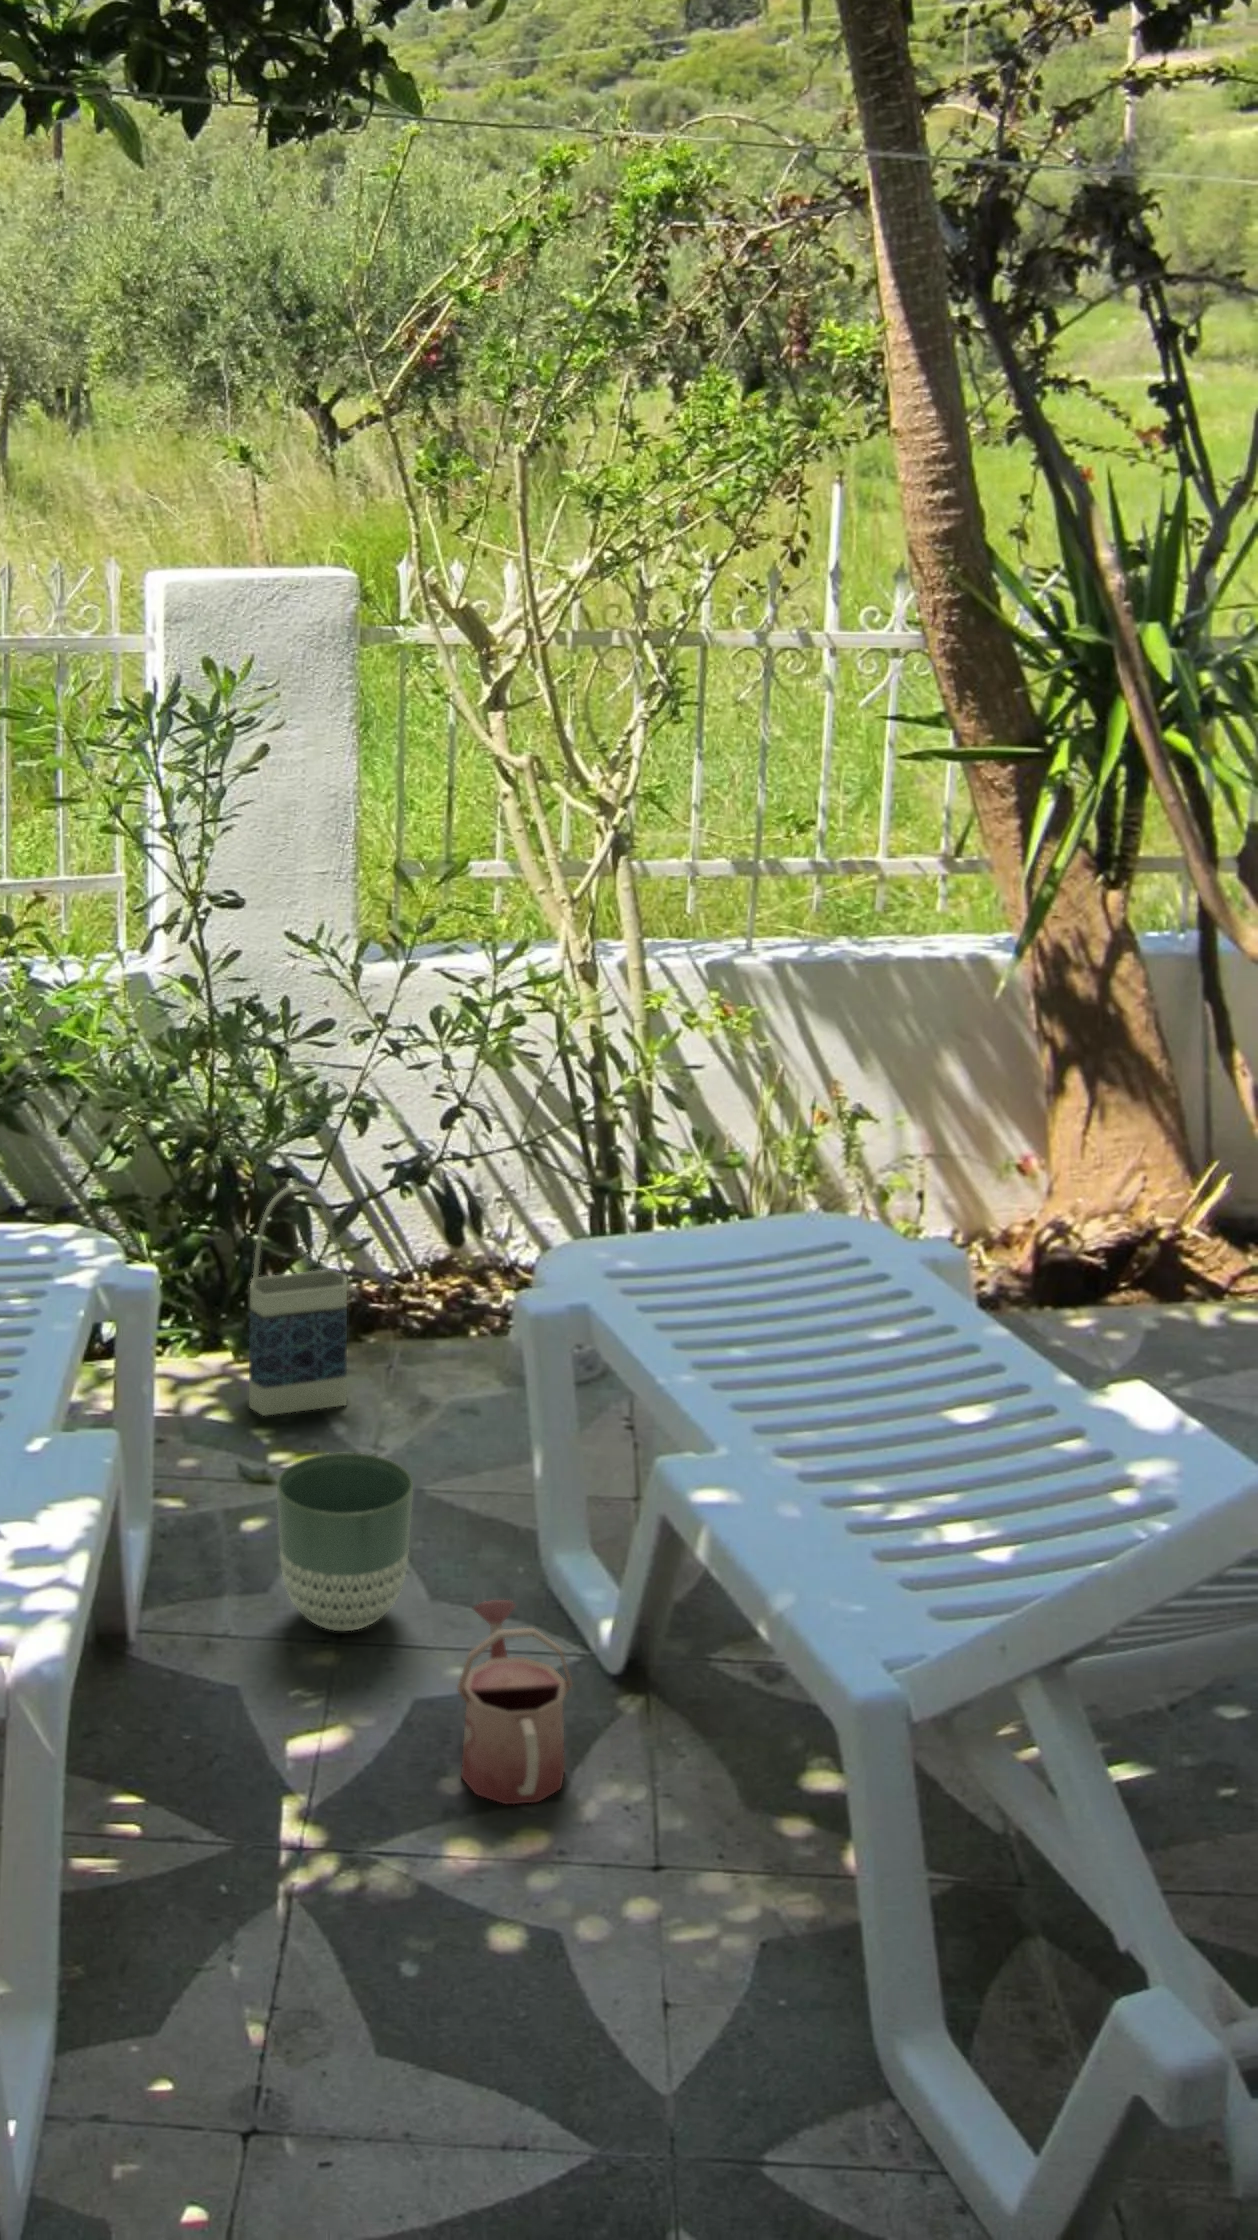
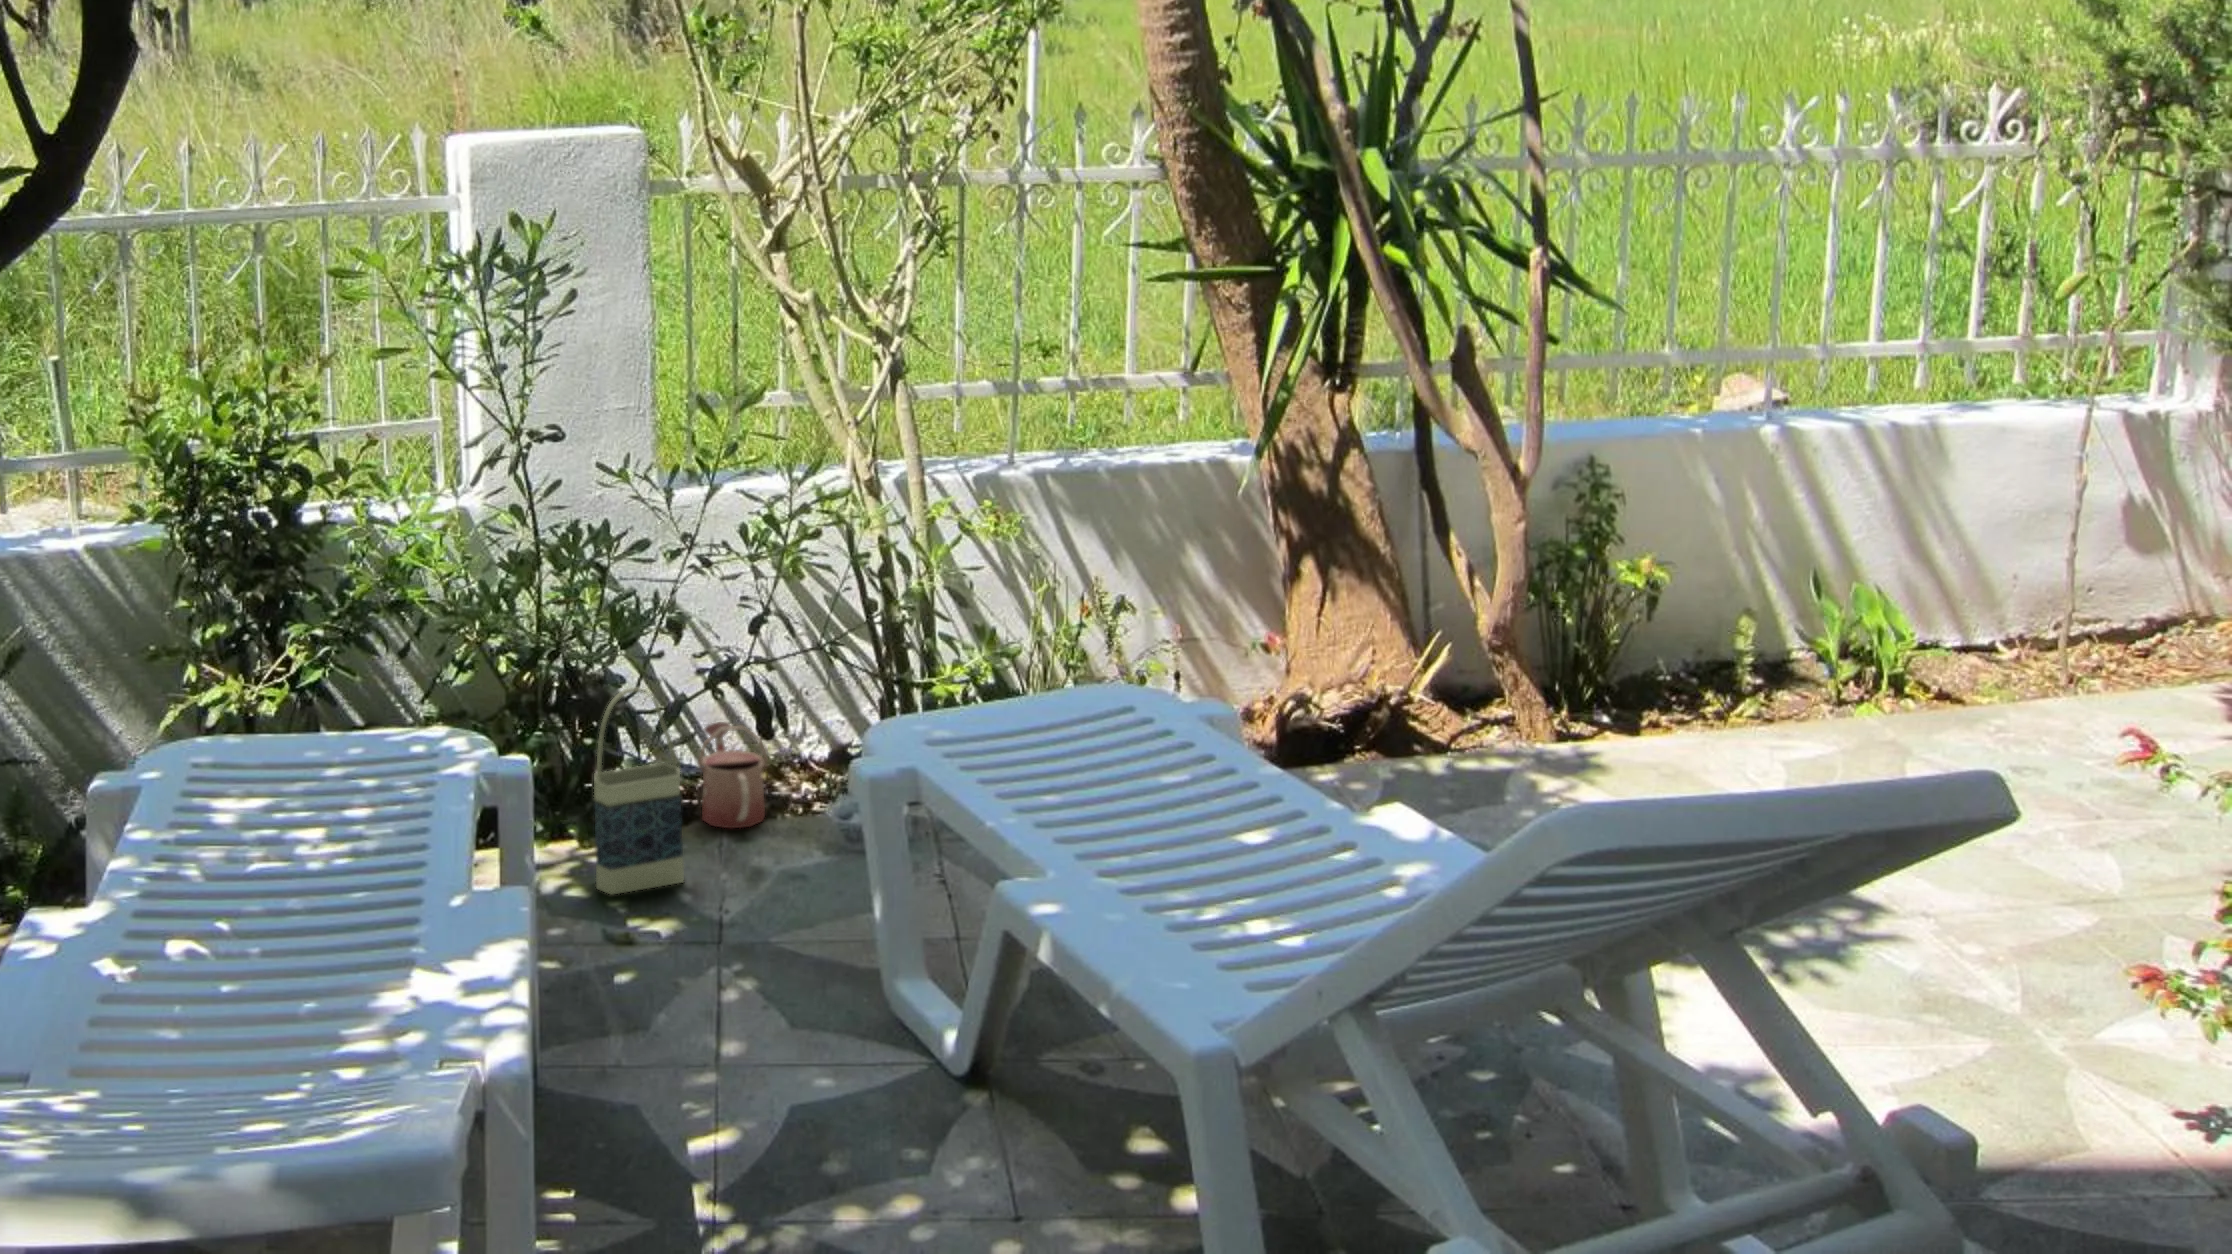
planter: present [277,1453,413,1631] -> none [654,908,773,1060]
watering can: present [457,1600,572,1804] -> present [698,722,767,828]

